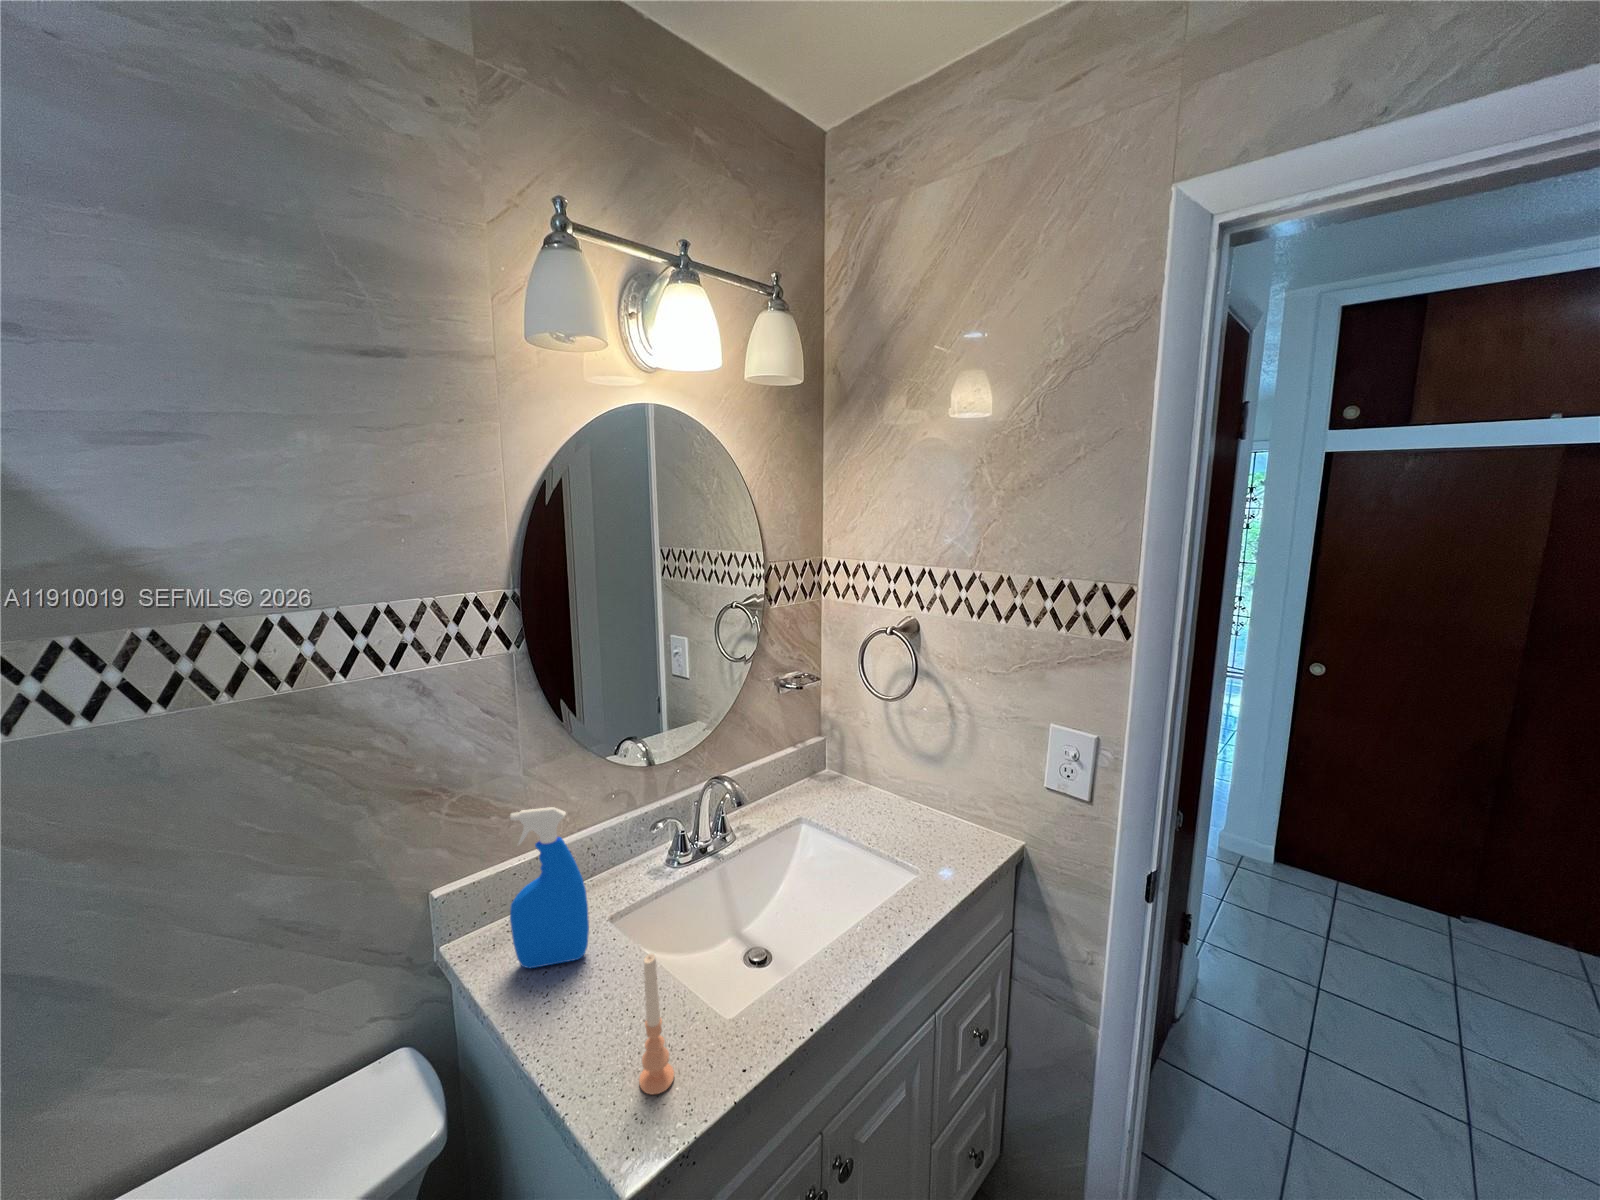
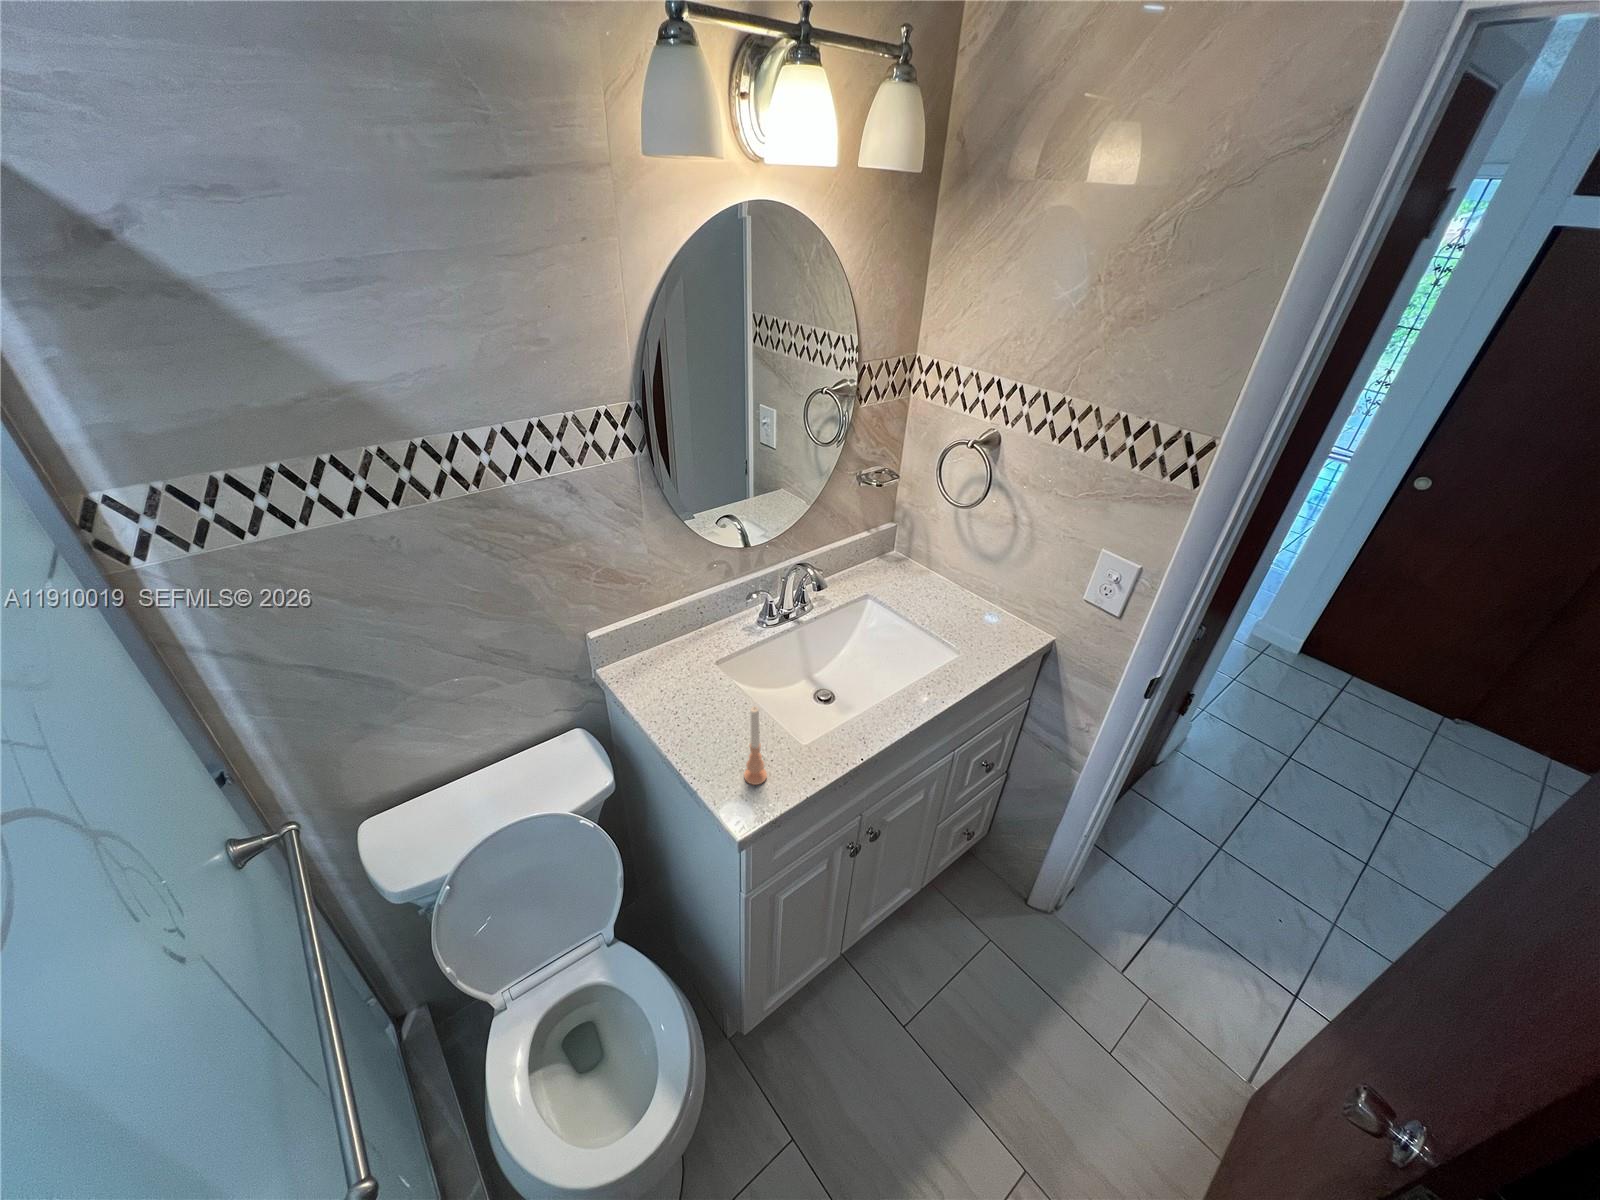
spray bottle: present [510,807,589,968] -> none [646,589,703,694]

